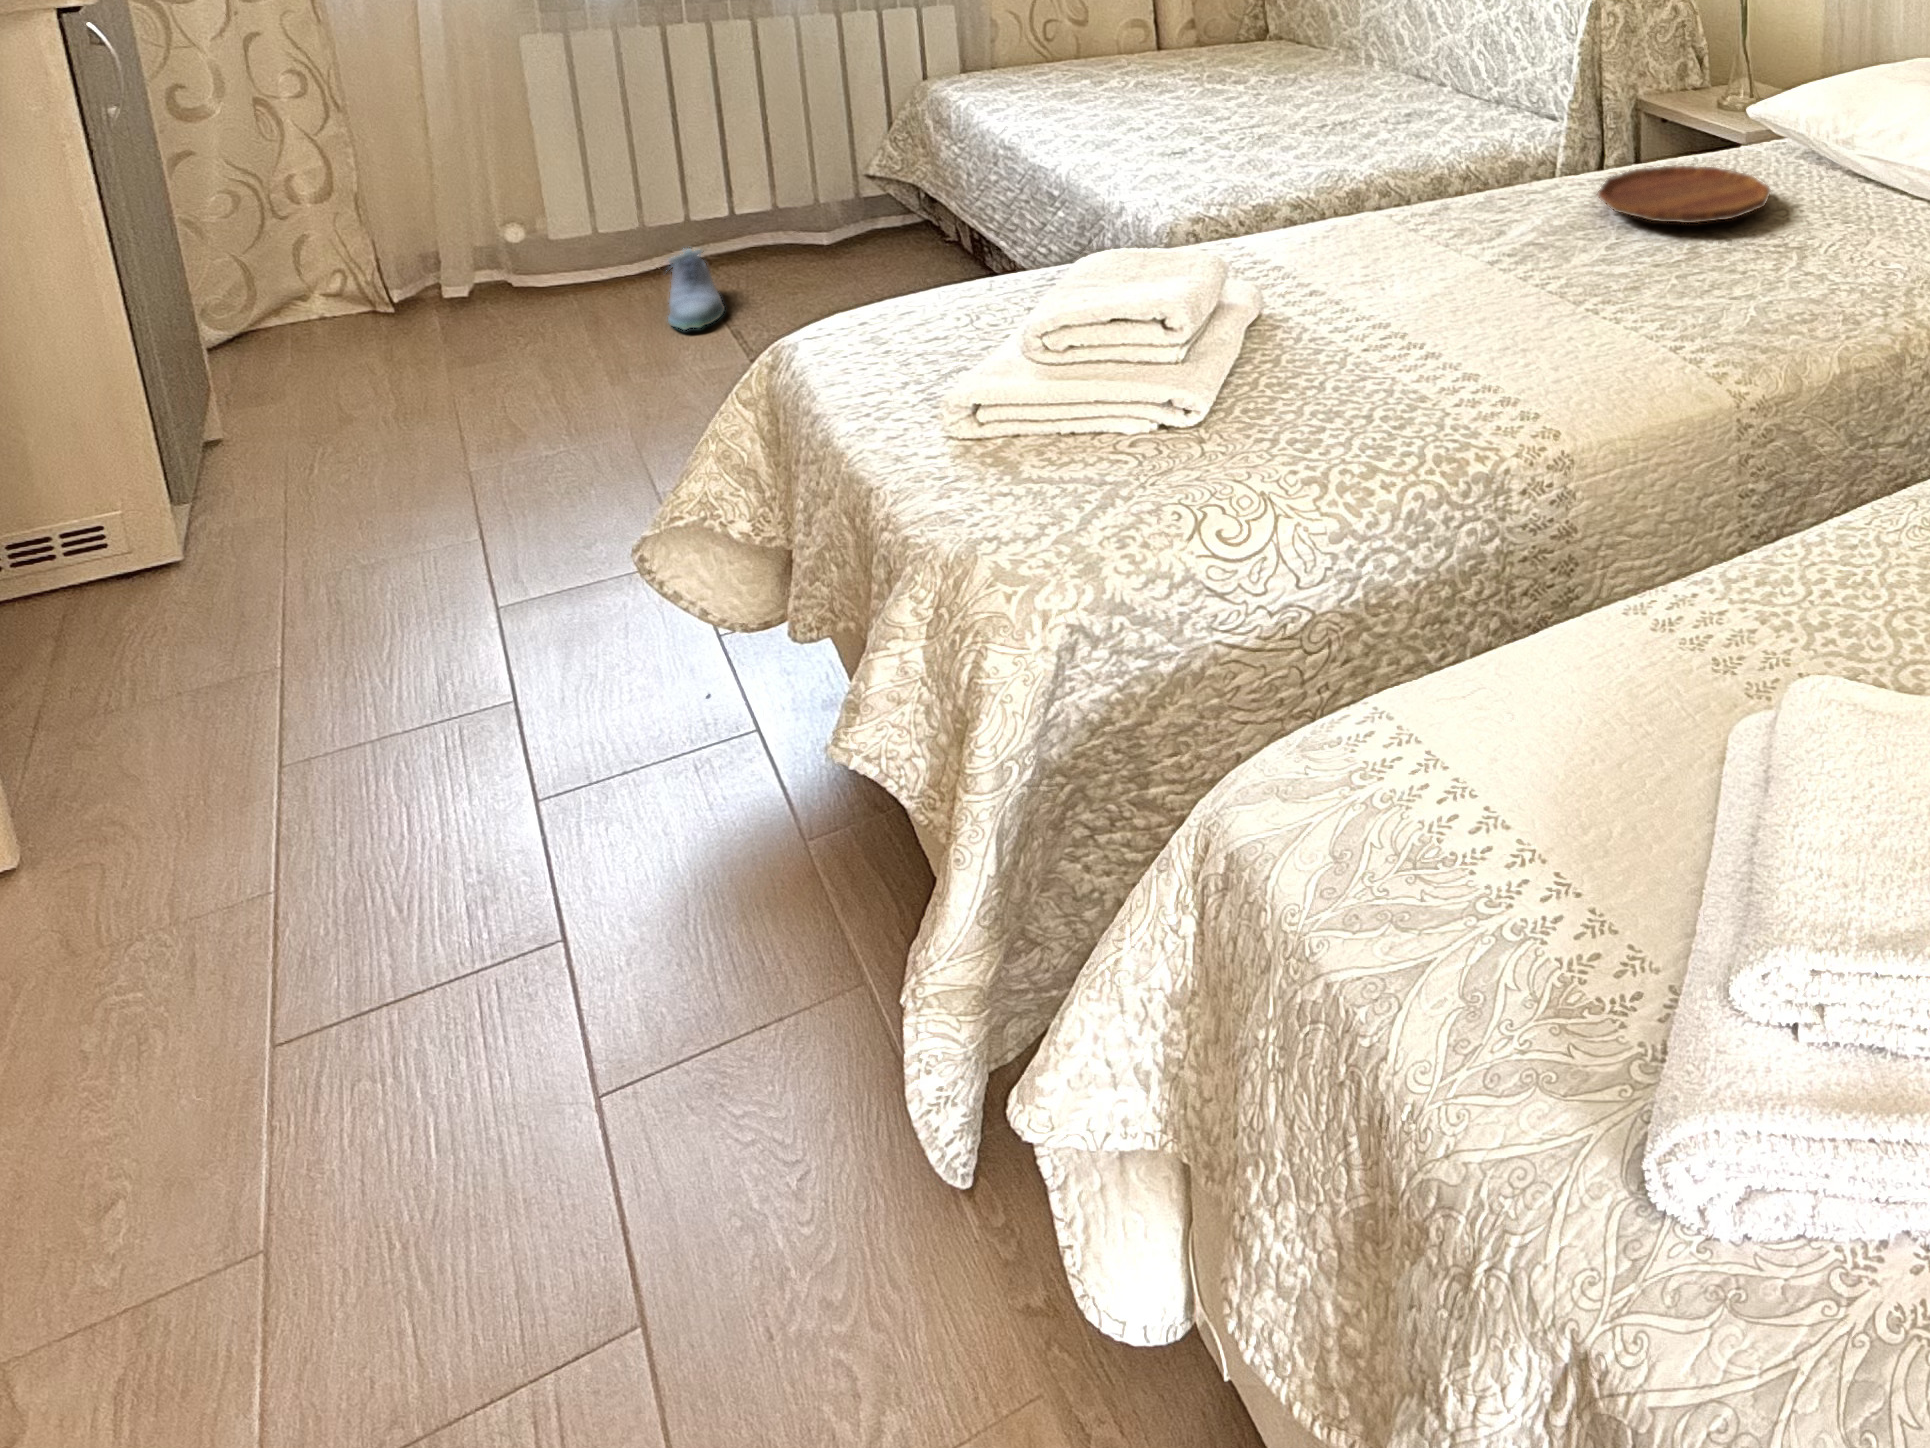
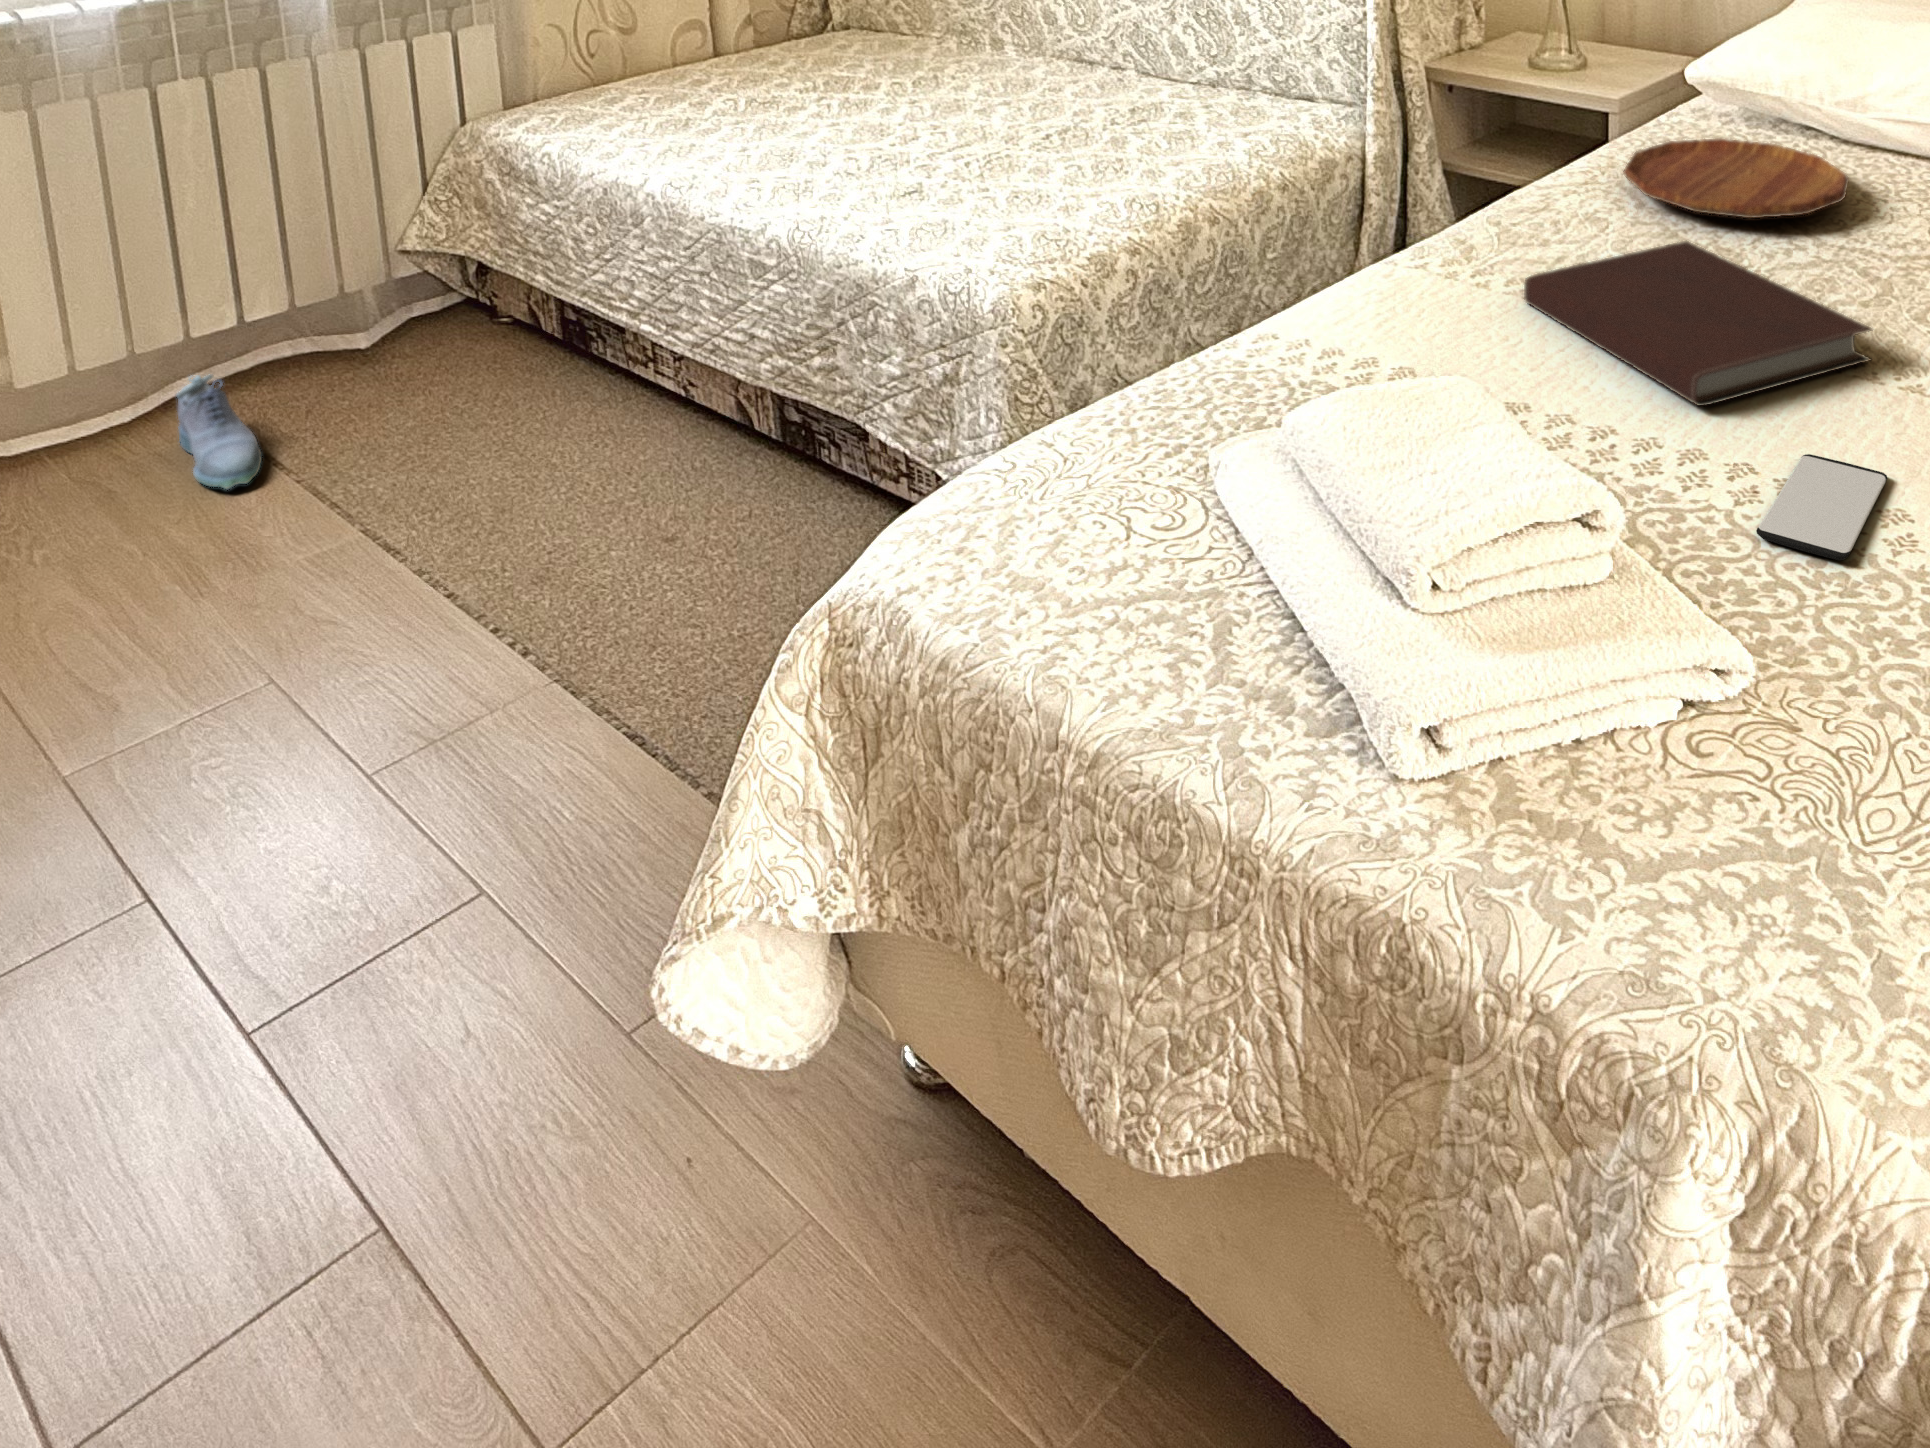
notebook: none [1412,228,1595,325] -> present [1524,241,1872,406]
smartphone: none [1339,359,1484,414] -> present [1756,454,1888,560]

